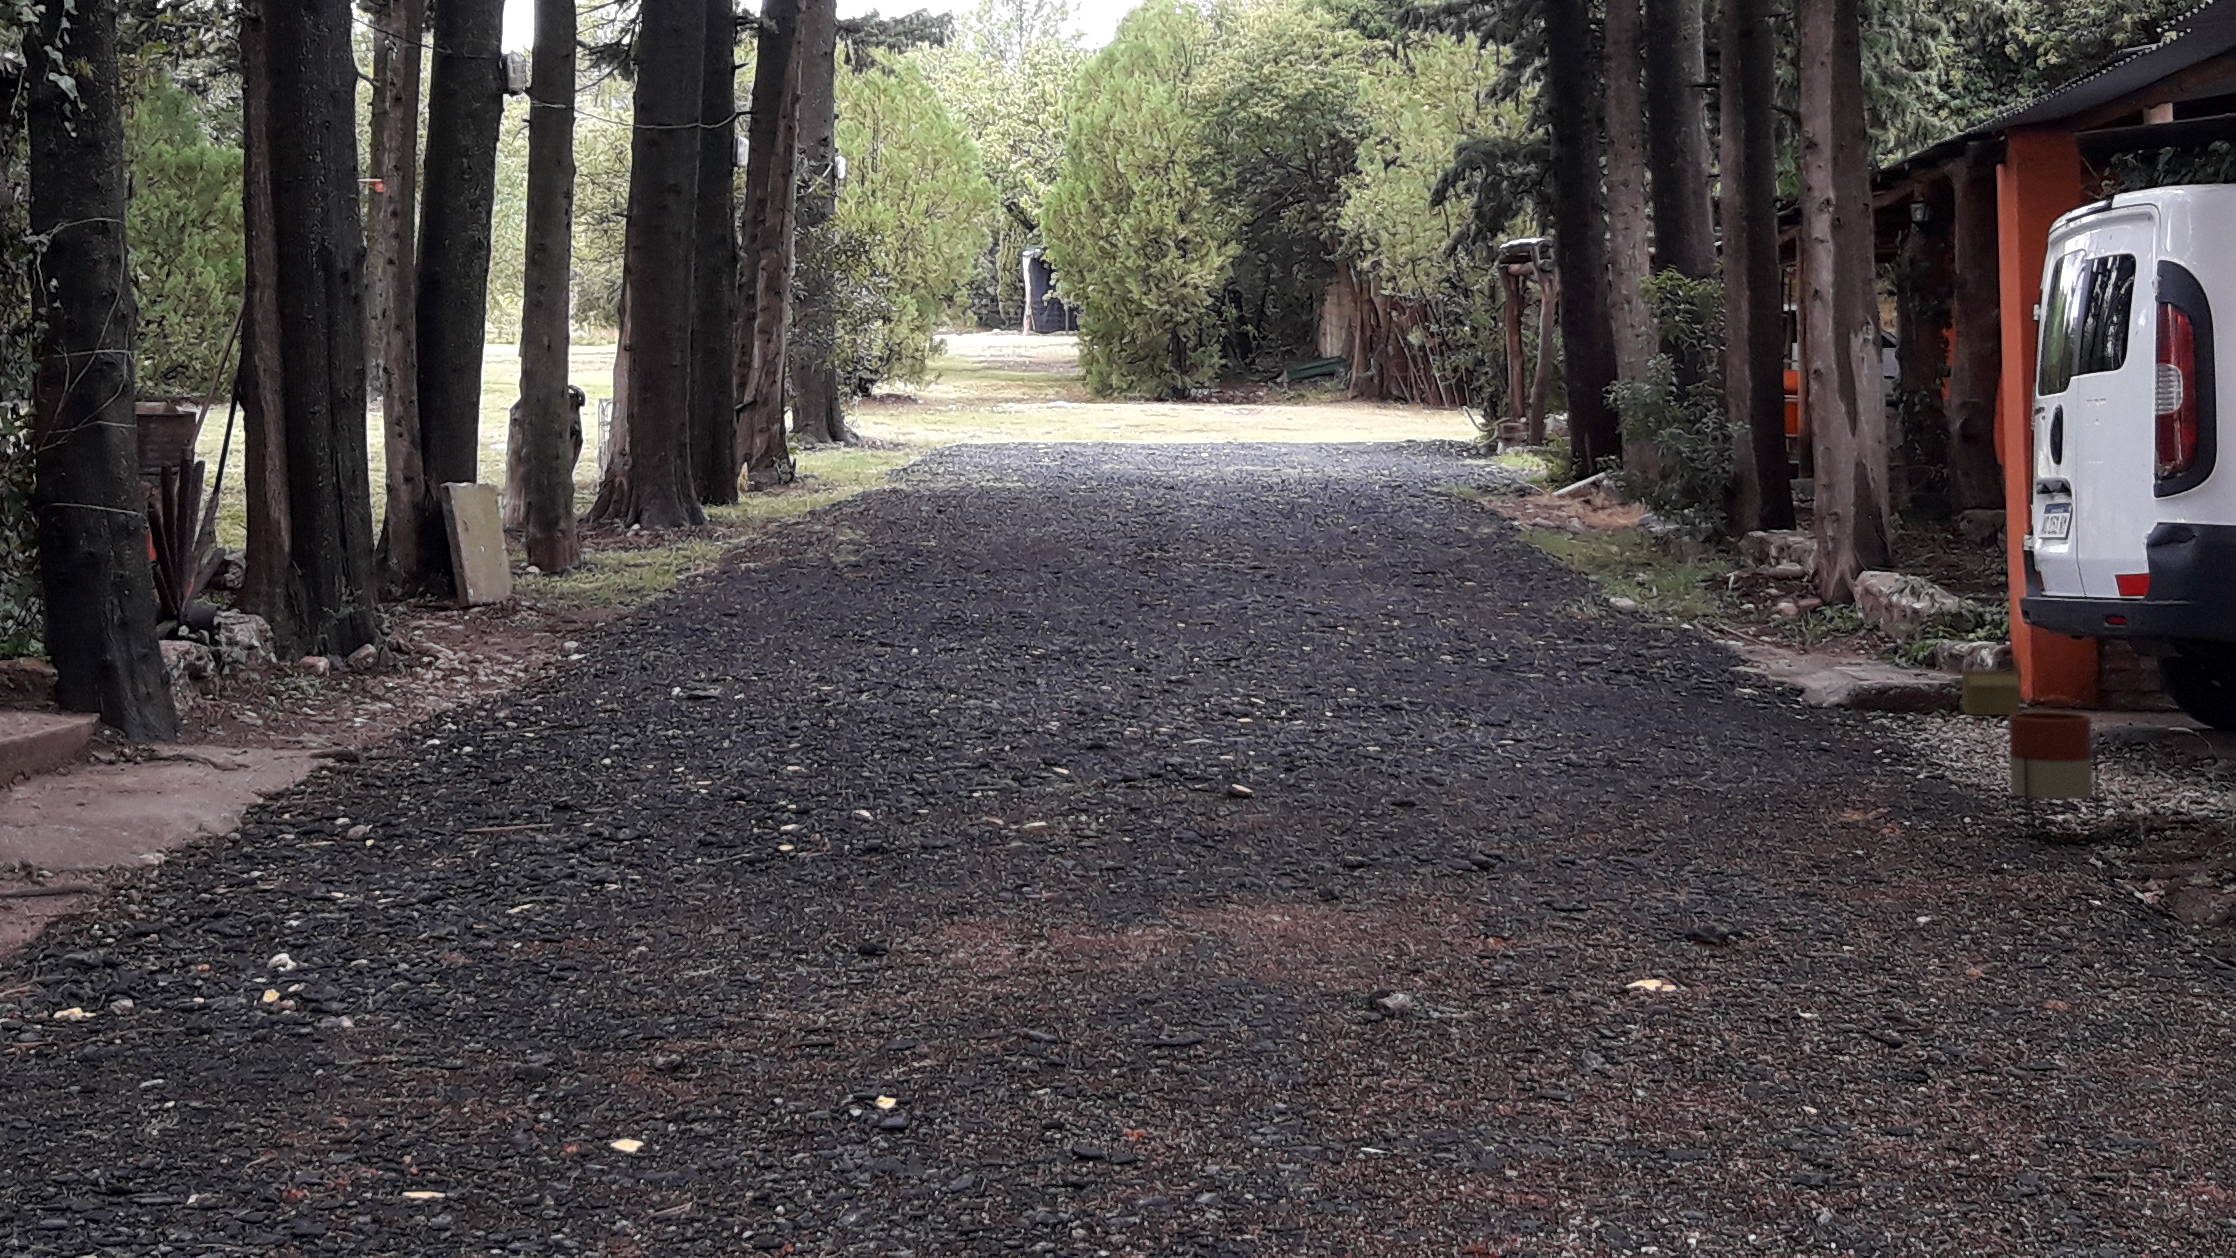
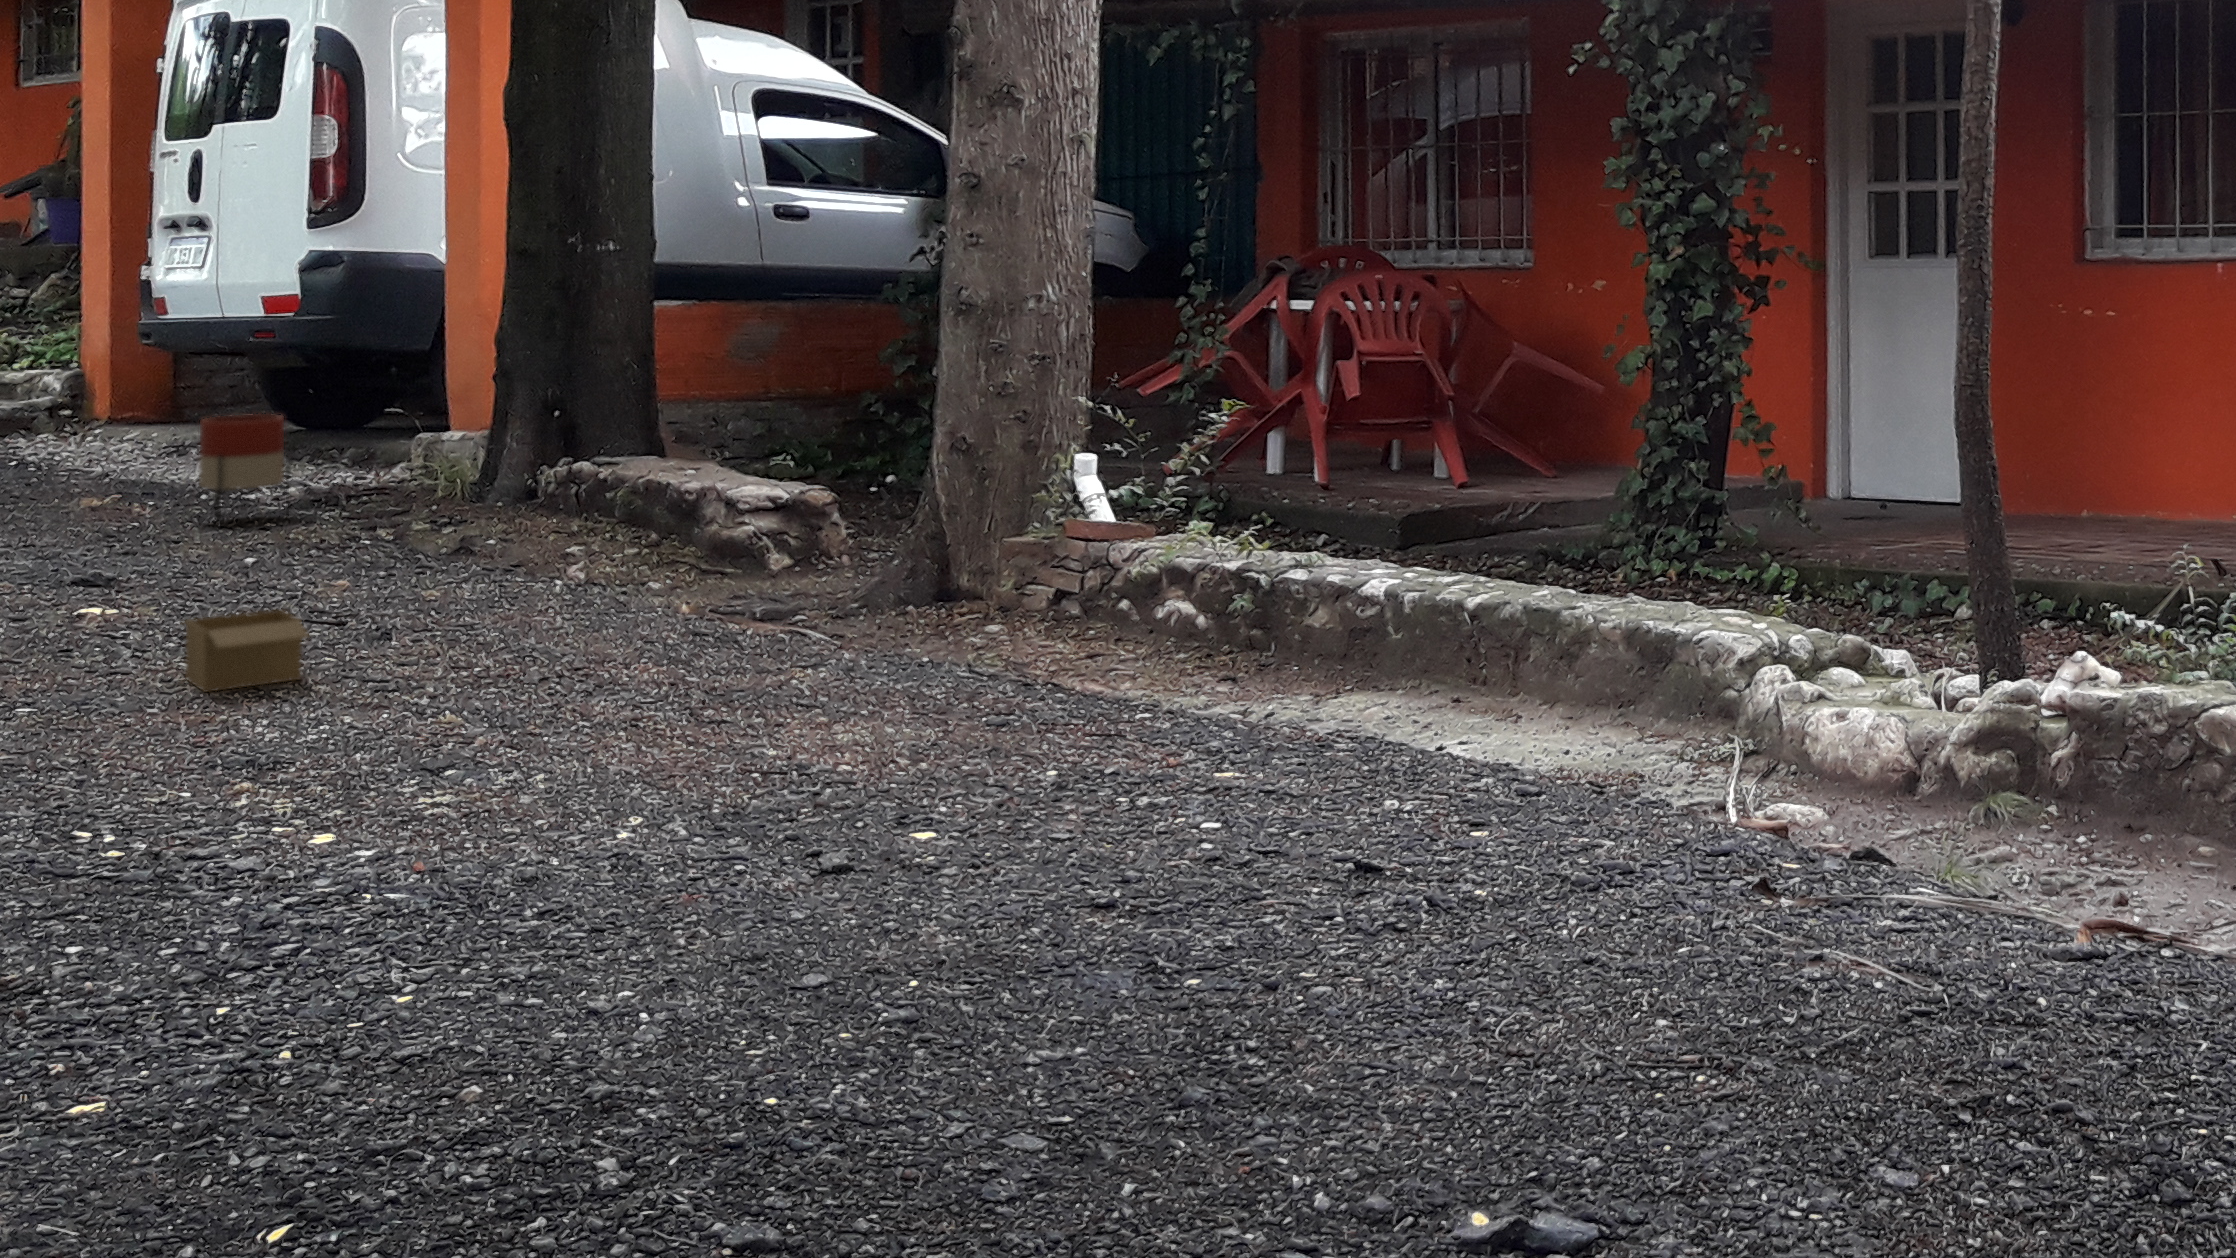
cardboard box: present [1961,670,2019,715] -> present [183,609,309,692]

